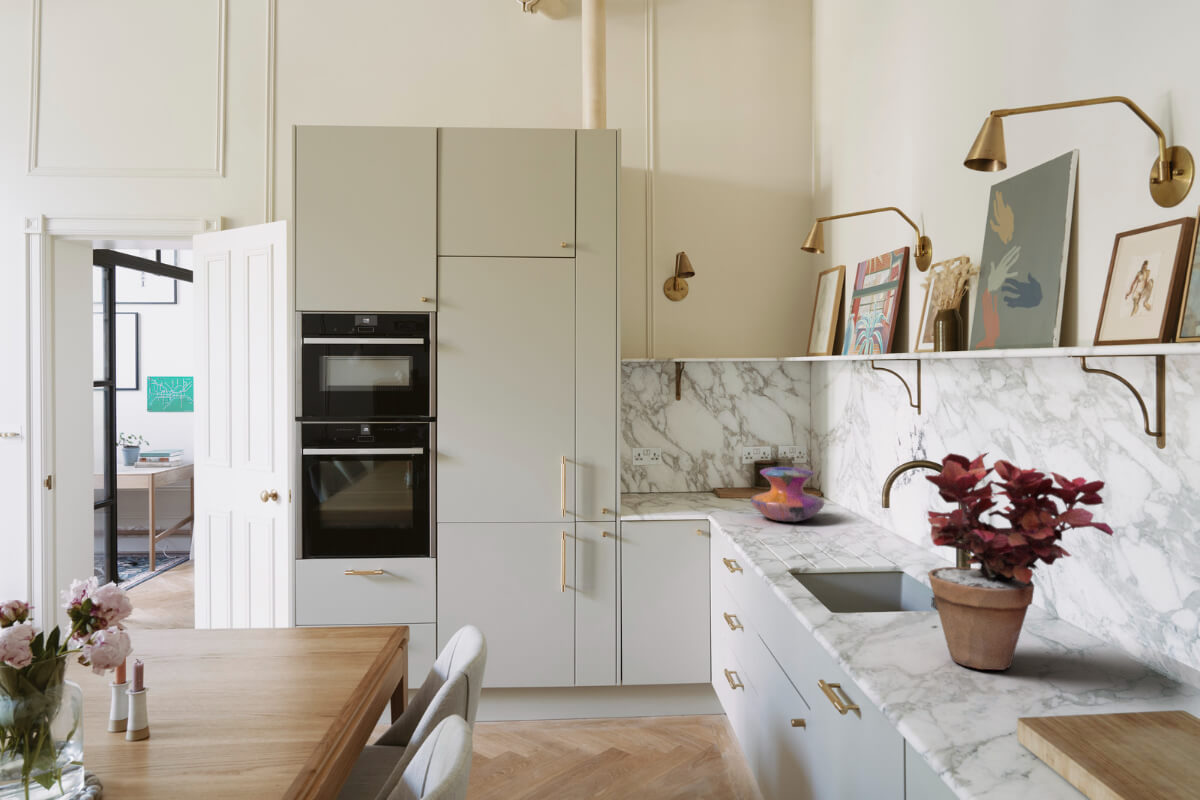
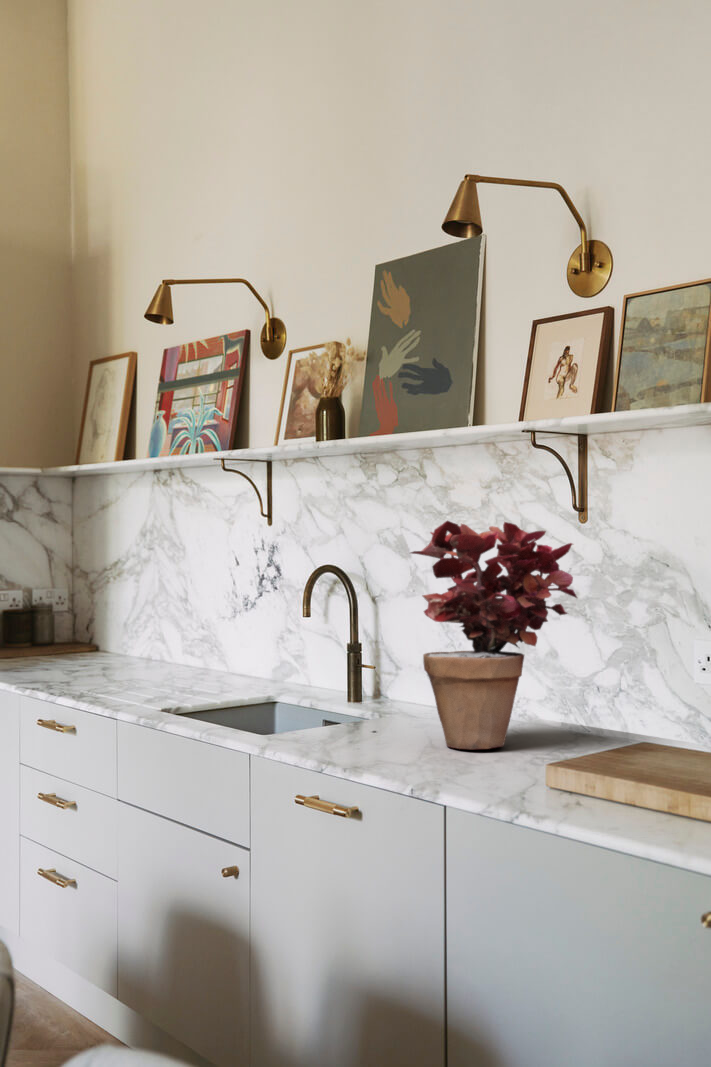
decorative vase: present [751,467,824,522] -> none [36,605,137,676]

